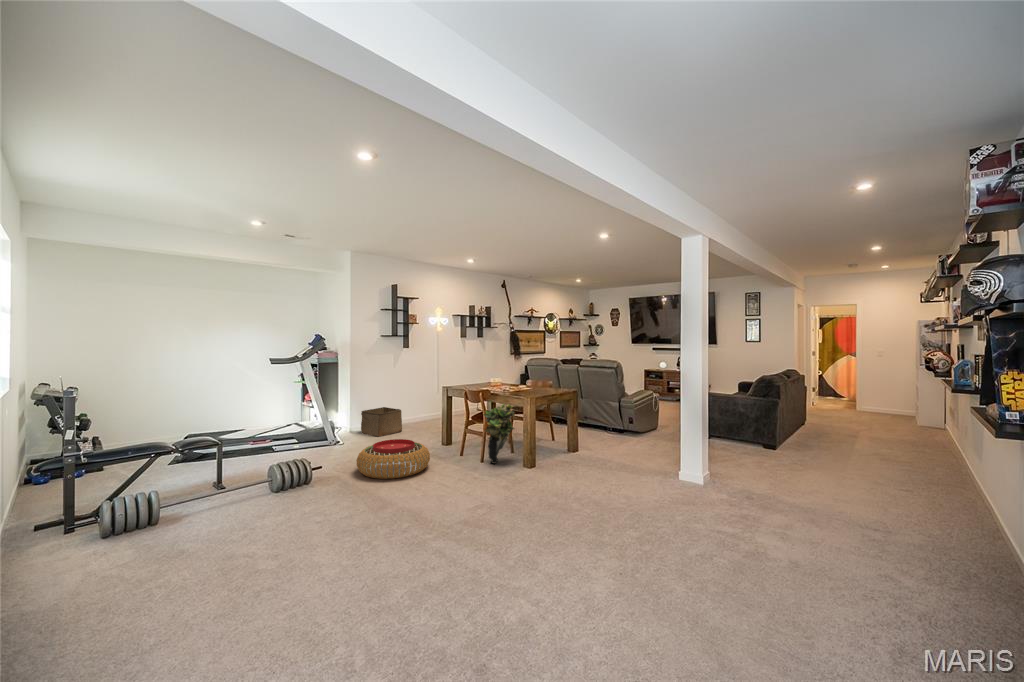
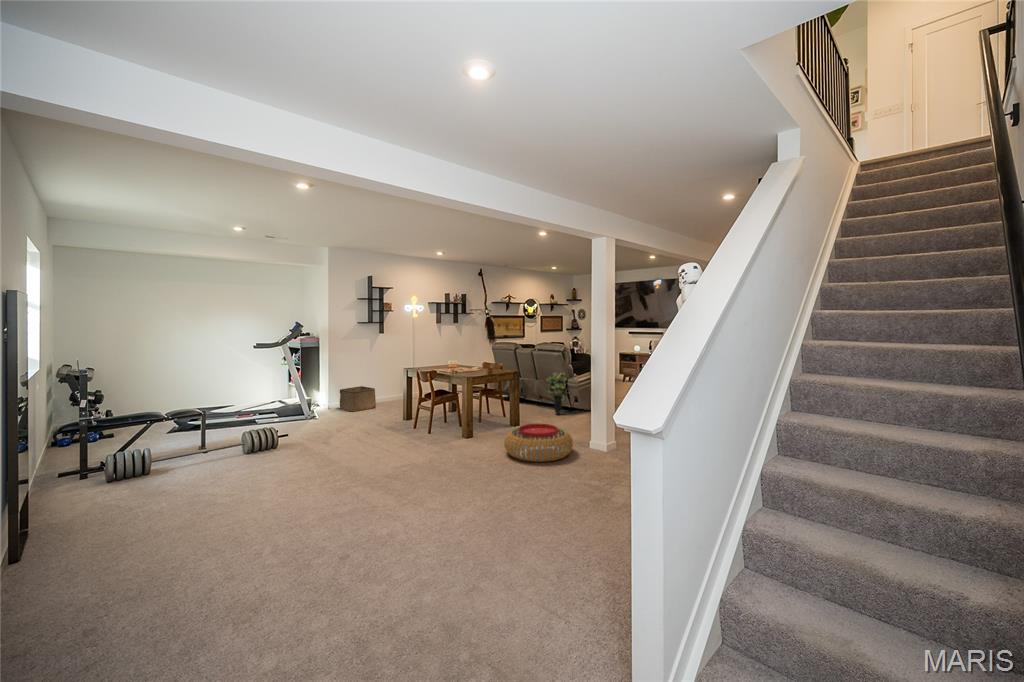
potted plant: present [484,404,514,464] -> present [547,373,569,415]
pouf: present [356,439,430,479] -> present [504,424,573,462]

